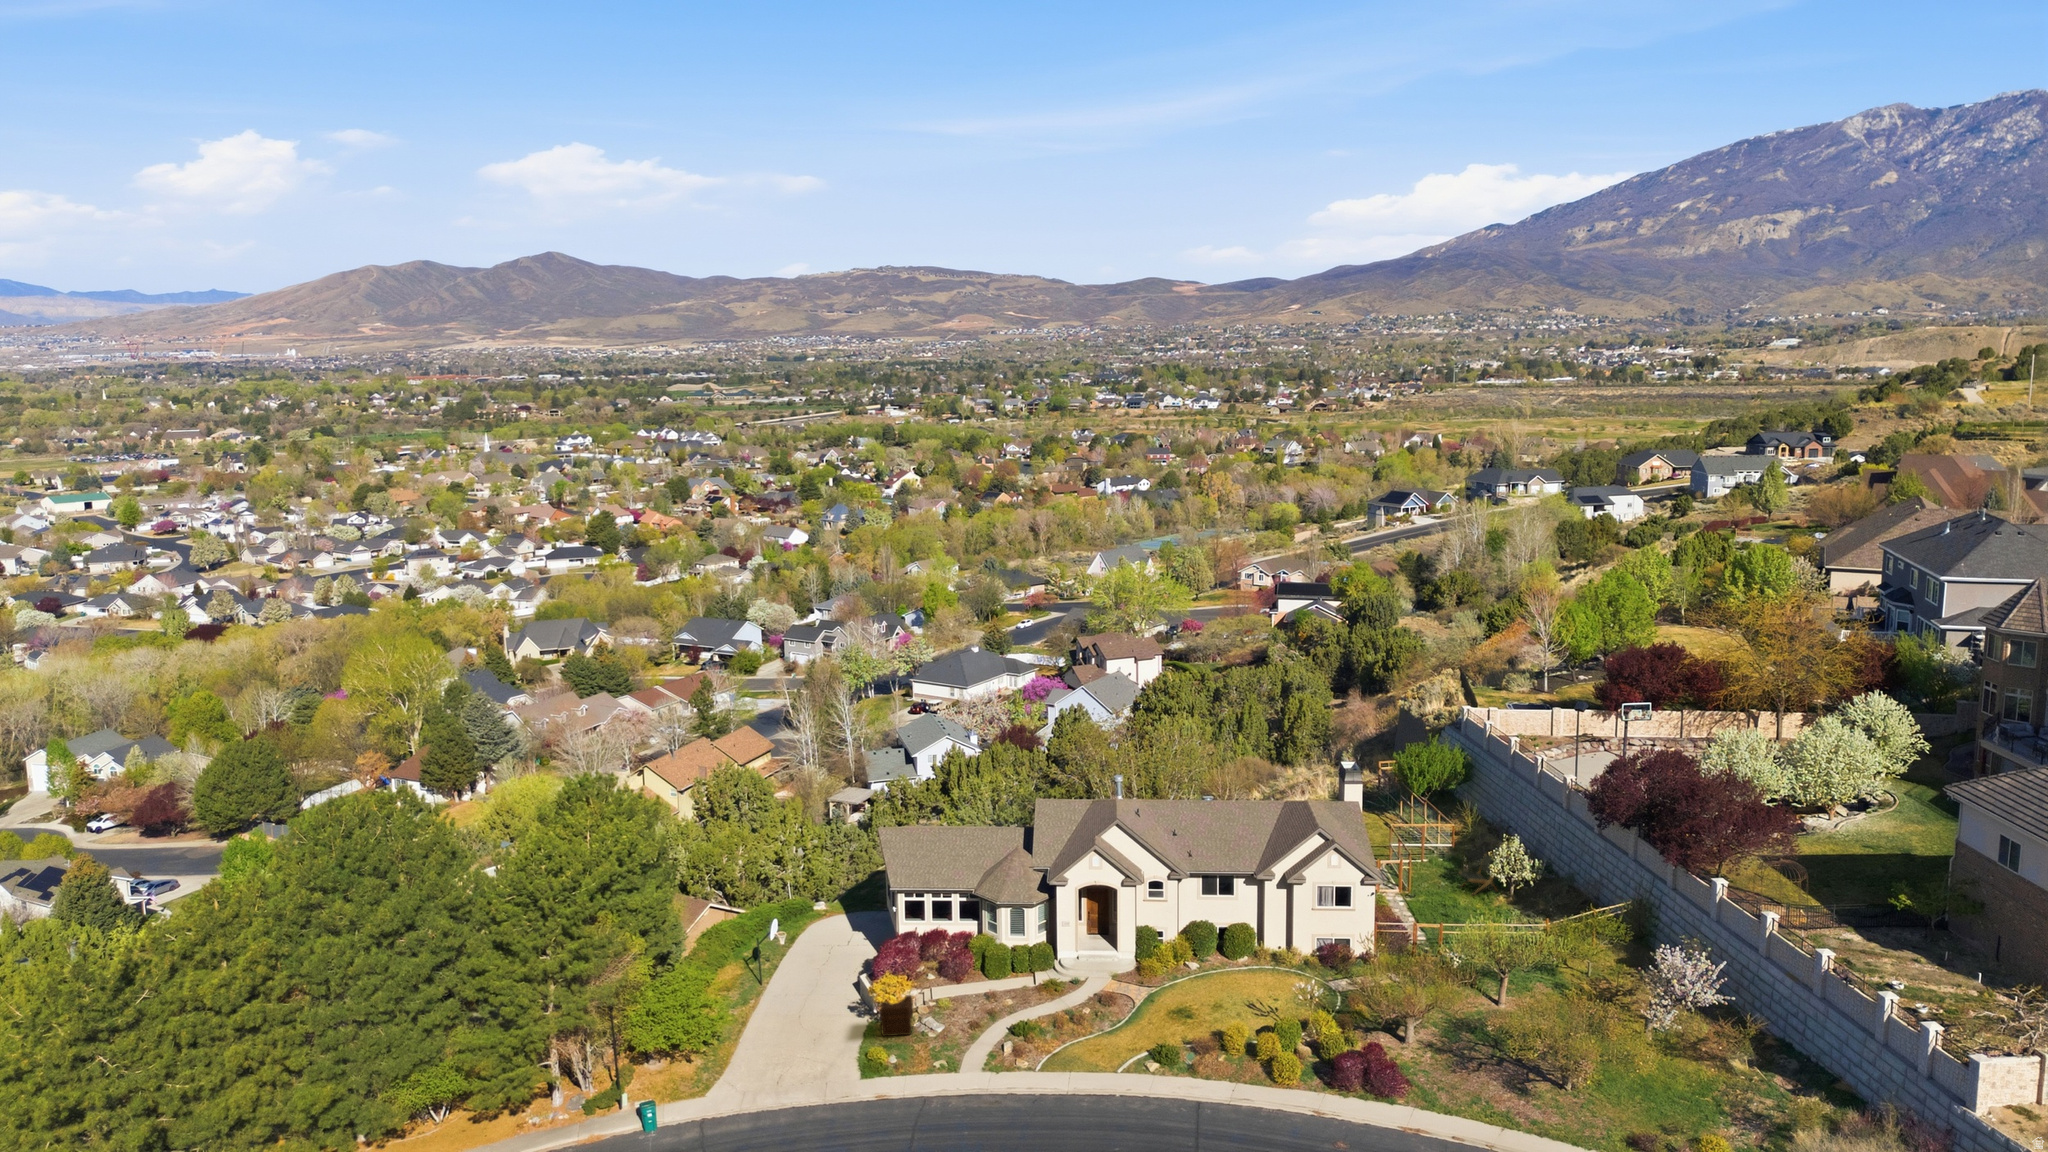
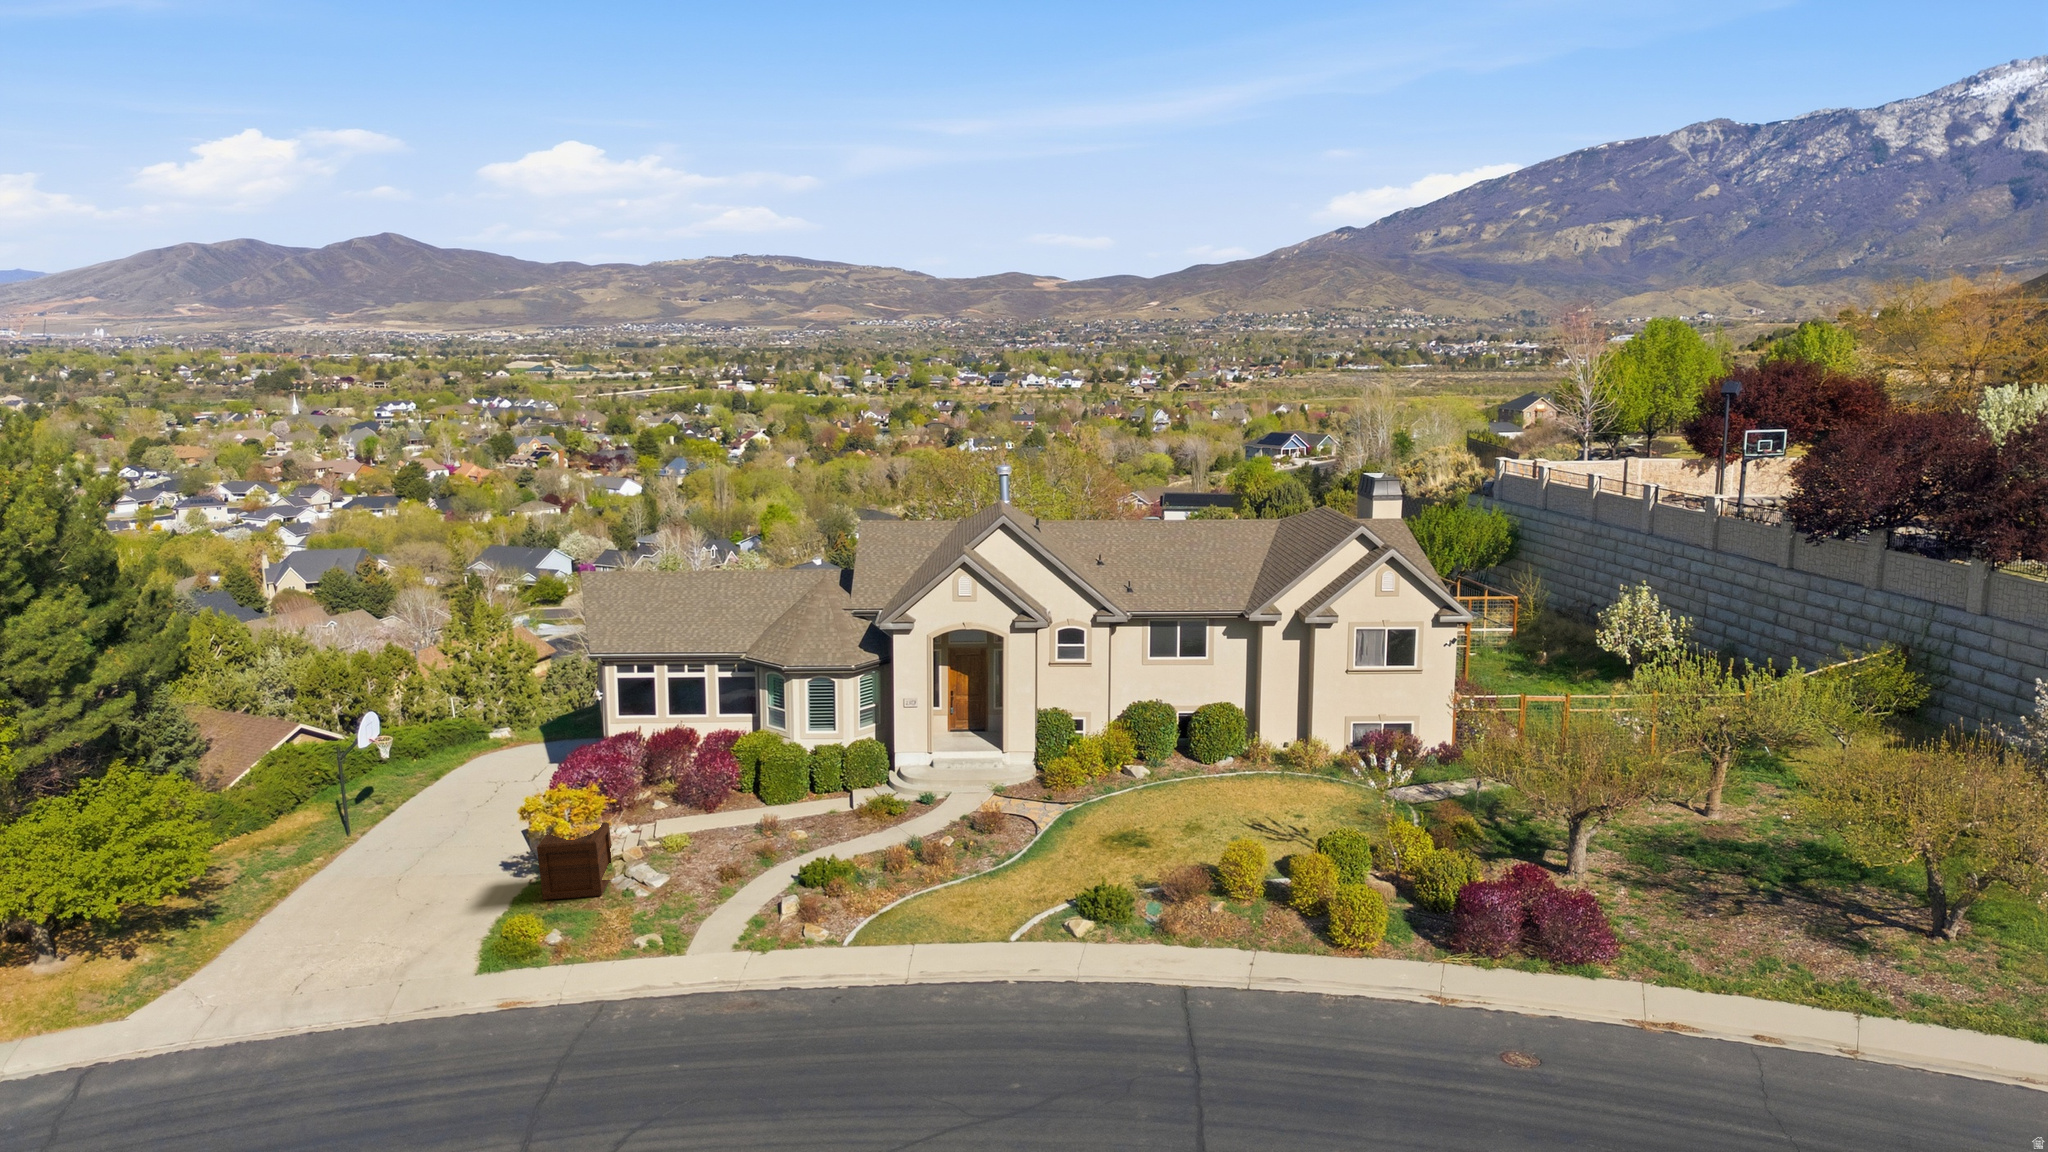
lounge chair: present [1460,855,1497,895] -> none [1554,609,1622,671]

